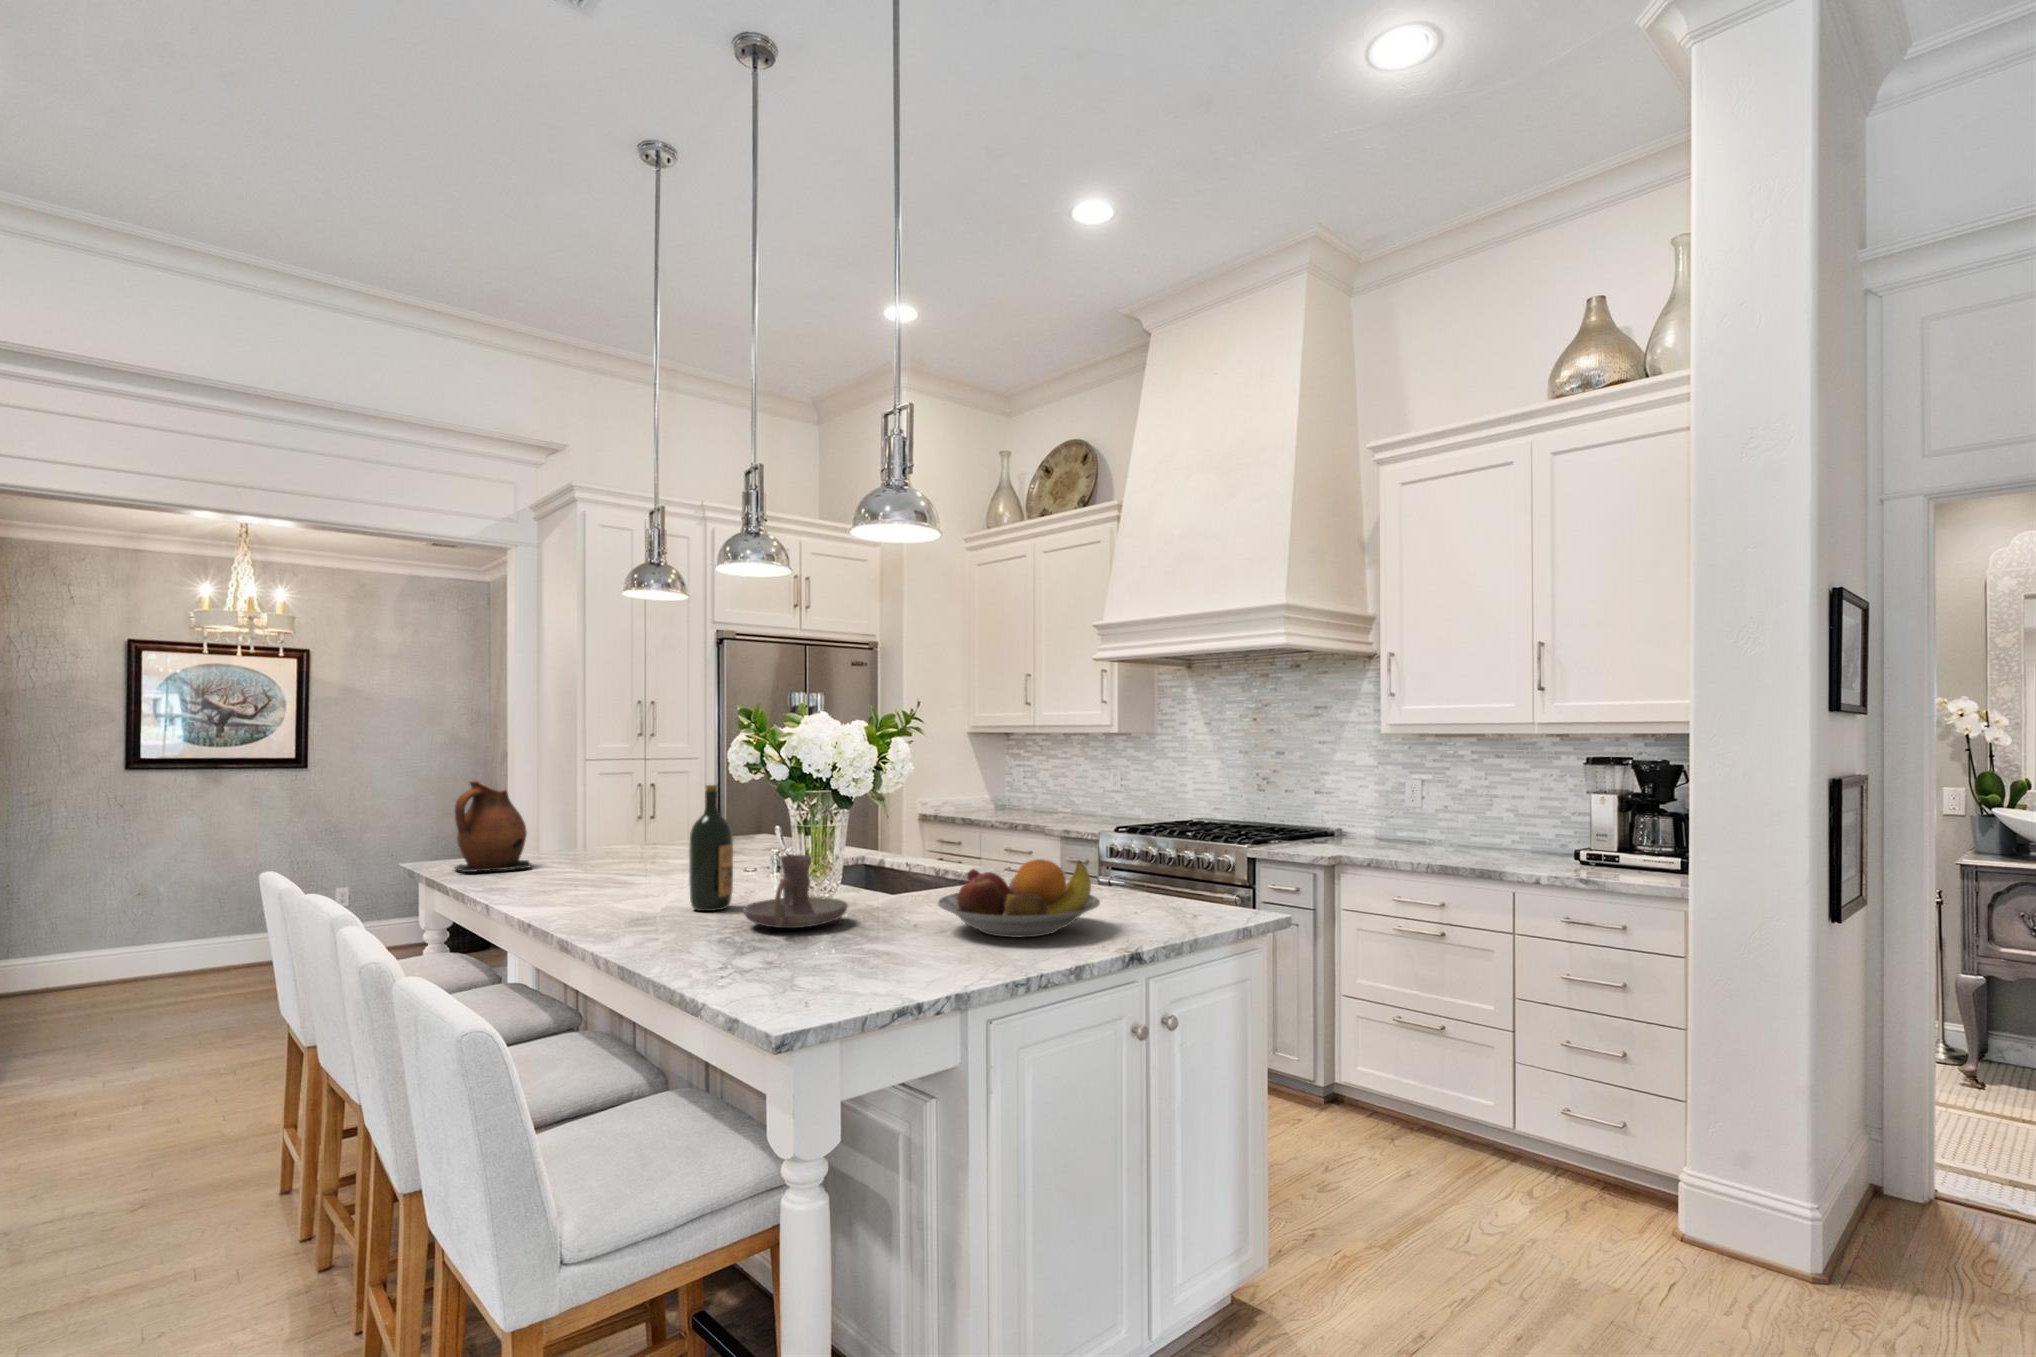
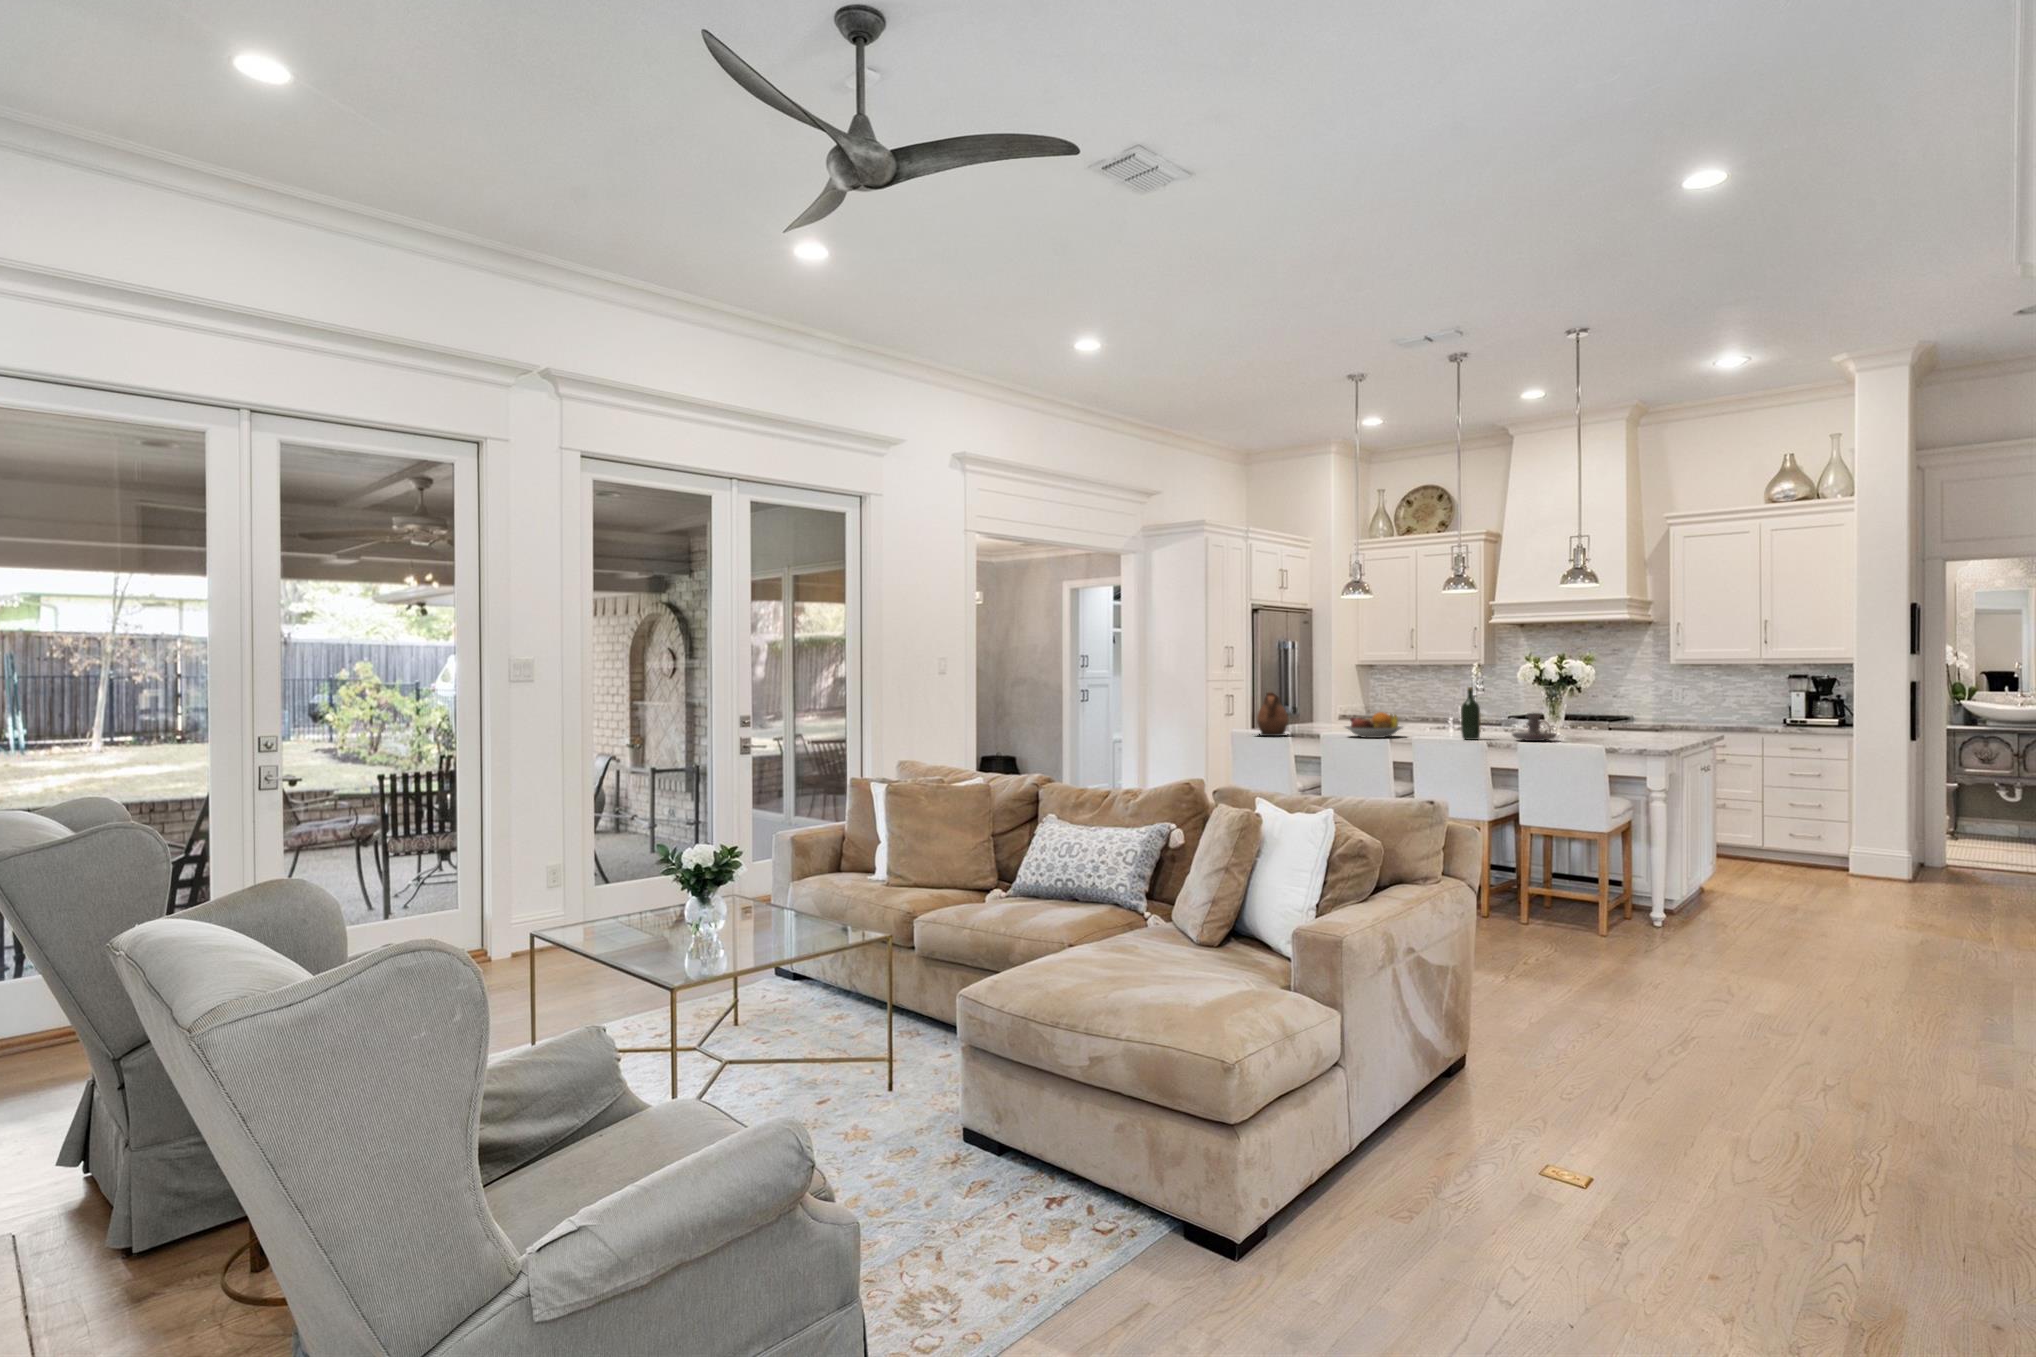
fruit bowl: present [938,859,1100,937] -> present [1345,712,1402,738]

